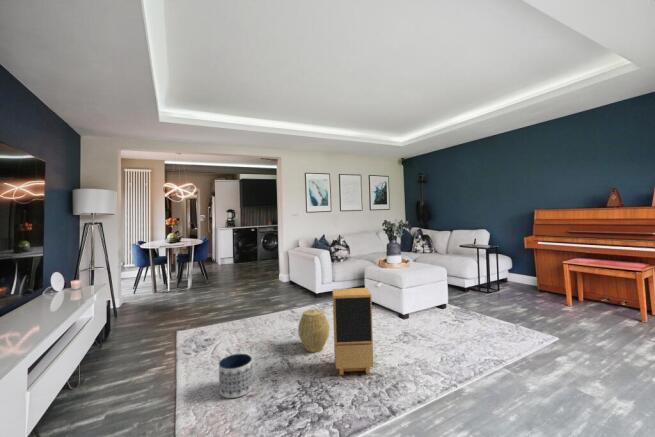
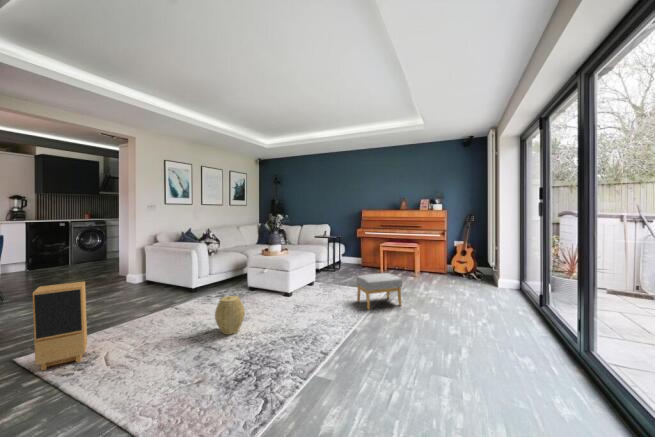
speaker: present [332,288,373,375] -> present [33,281,87,370]
footstool: none [492,306,574,366] -> present [356,273,402,310]
planter: present [219,354,253,398] -> none [163,344,199,388]

